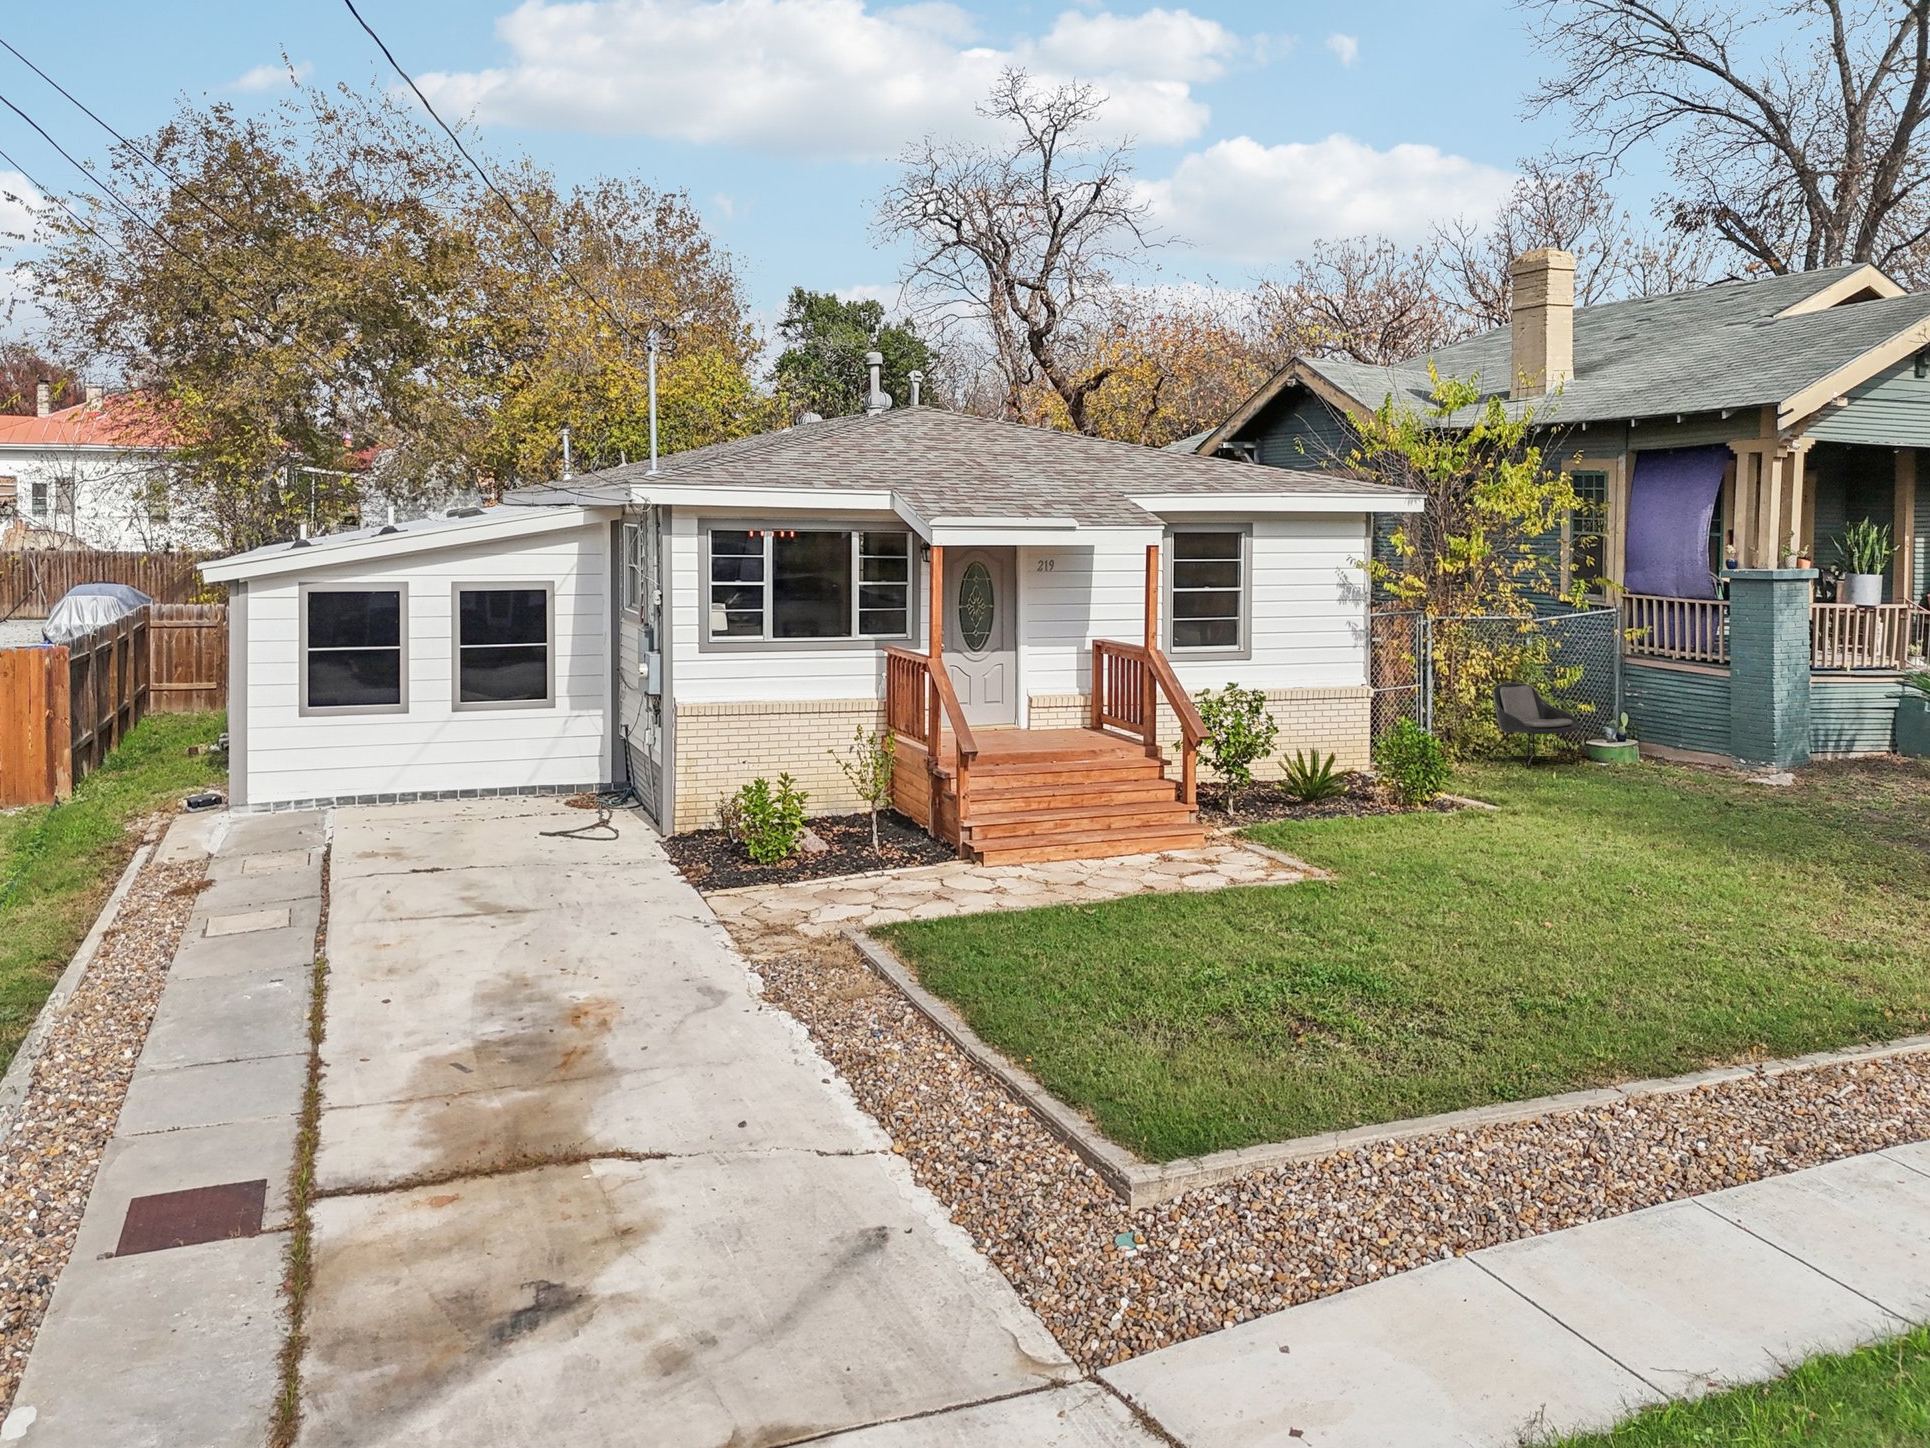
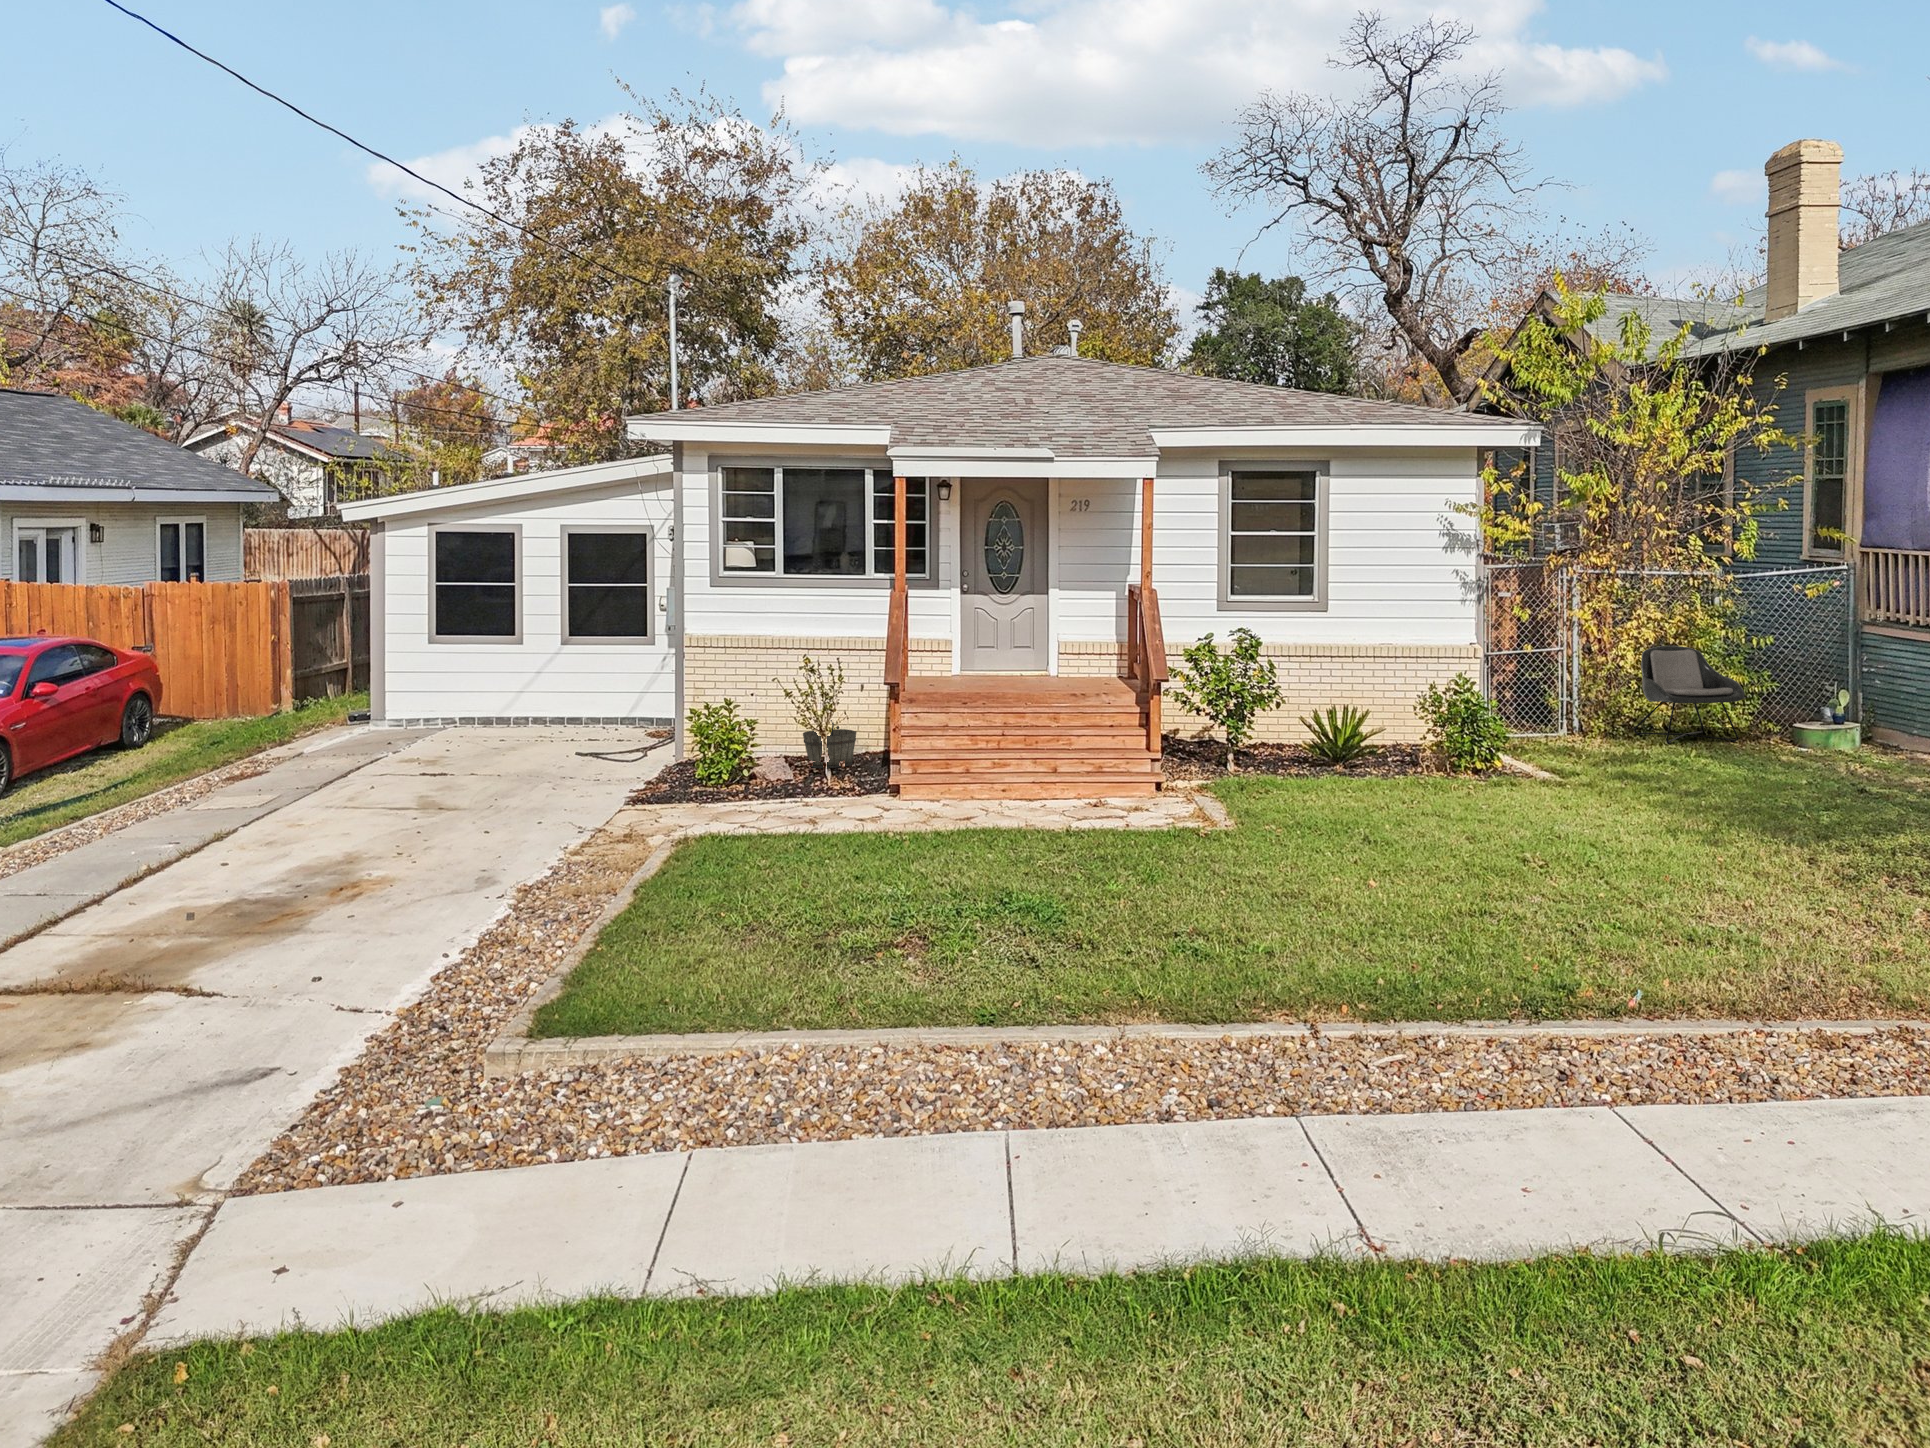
wooden bucket: none [812,789,866,839] -> present [803,720,856,768]

